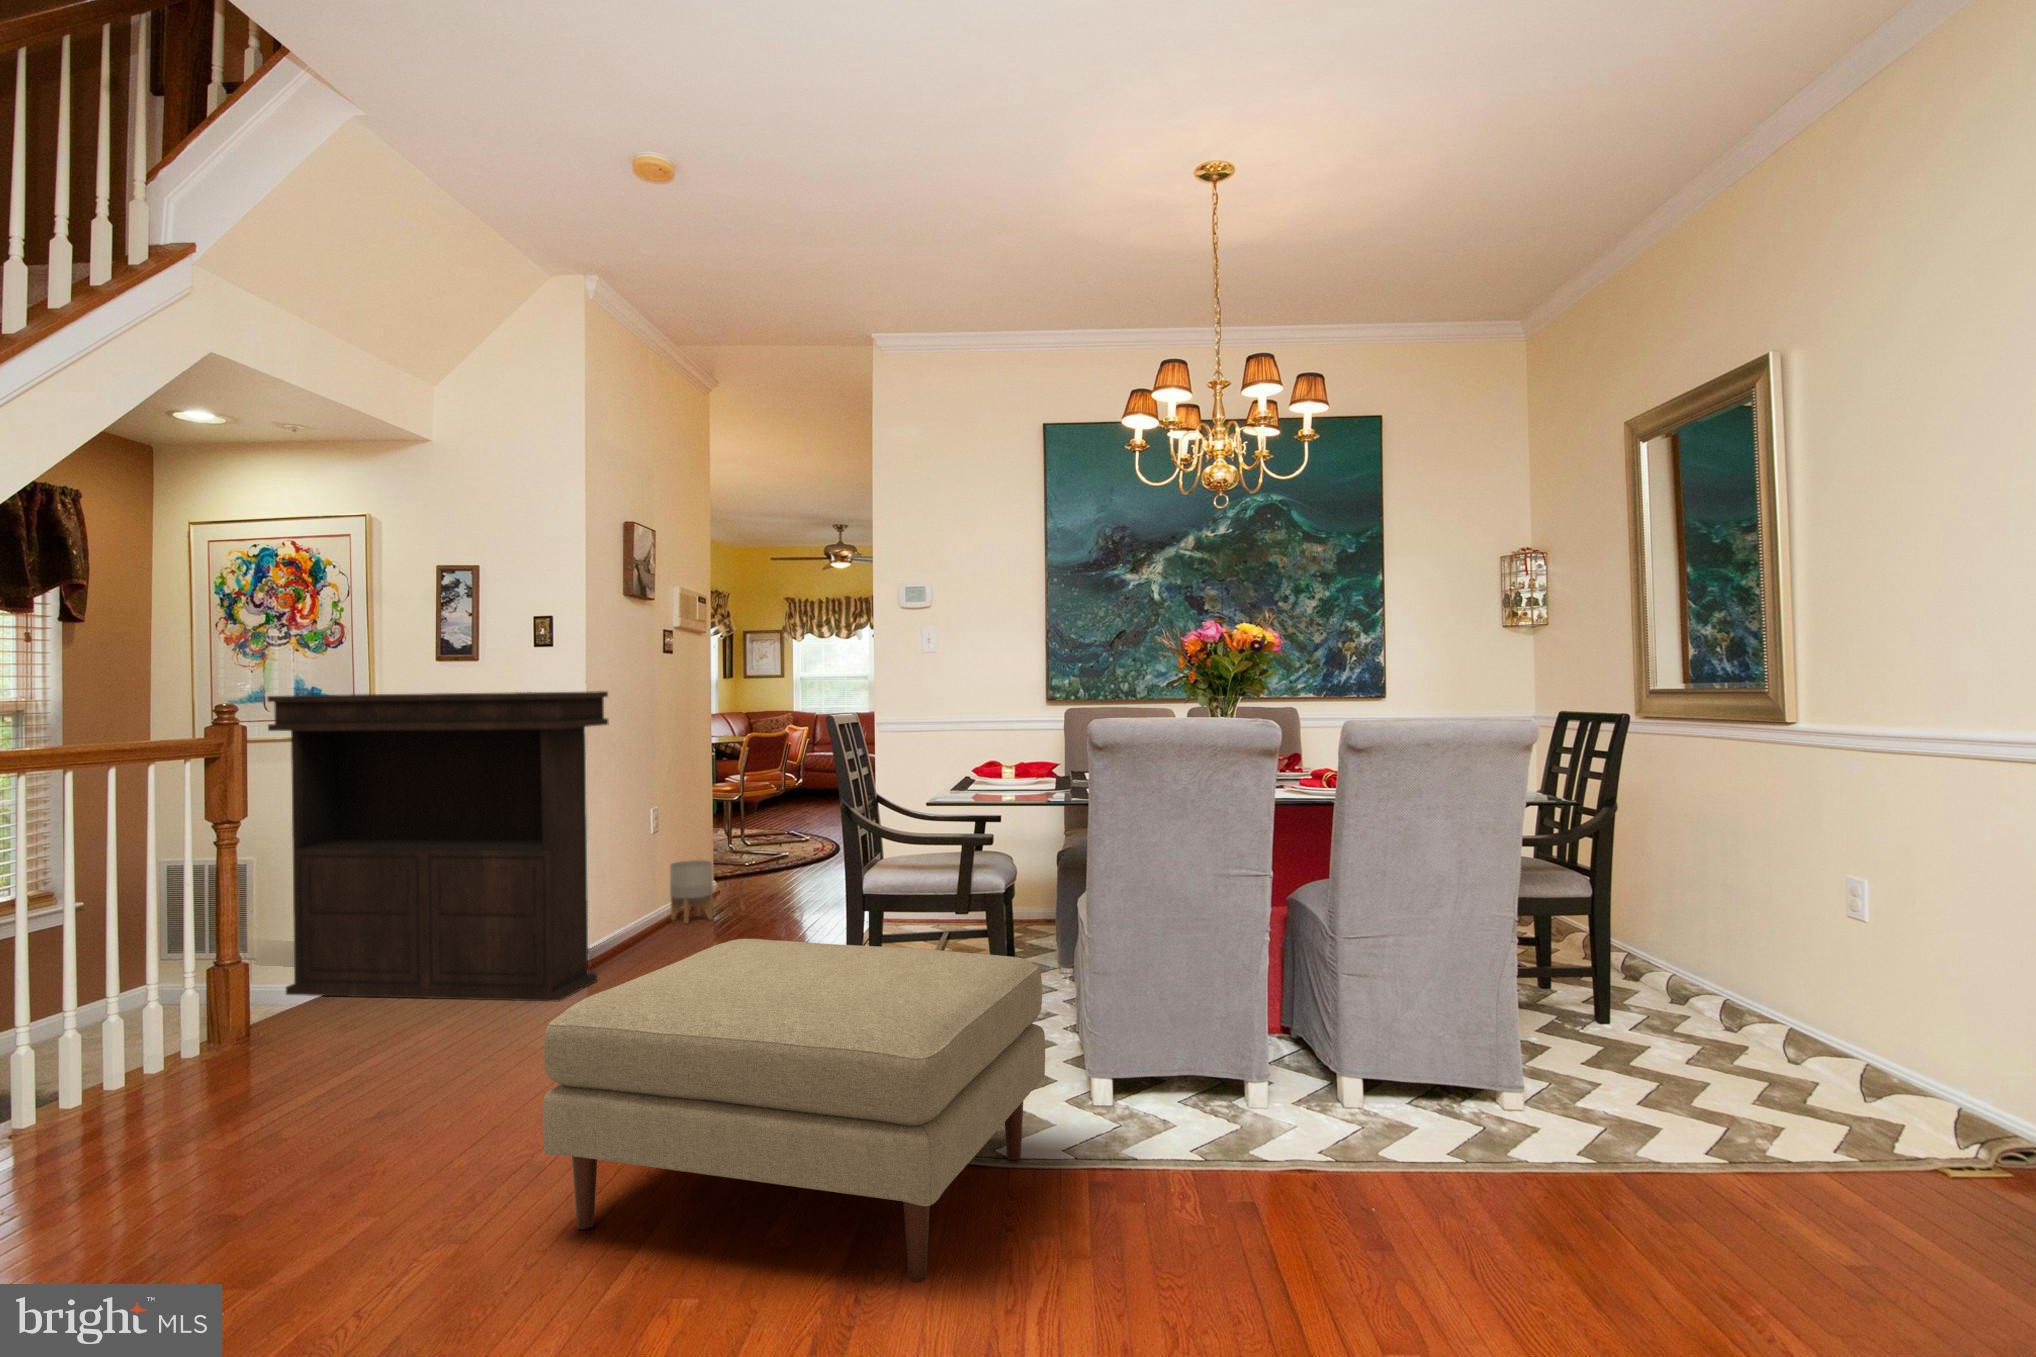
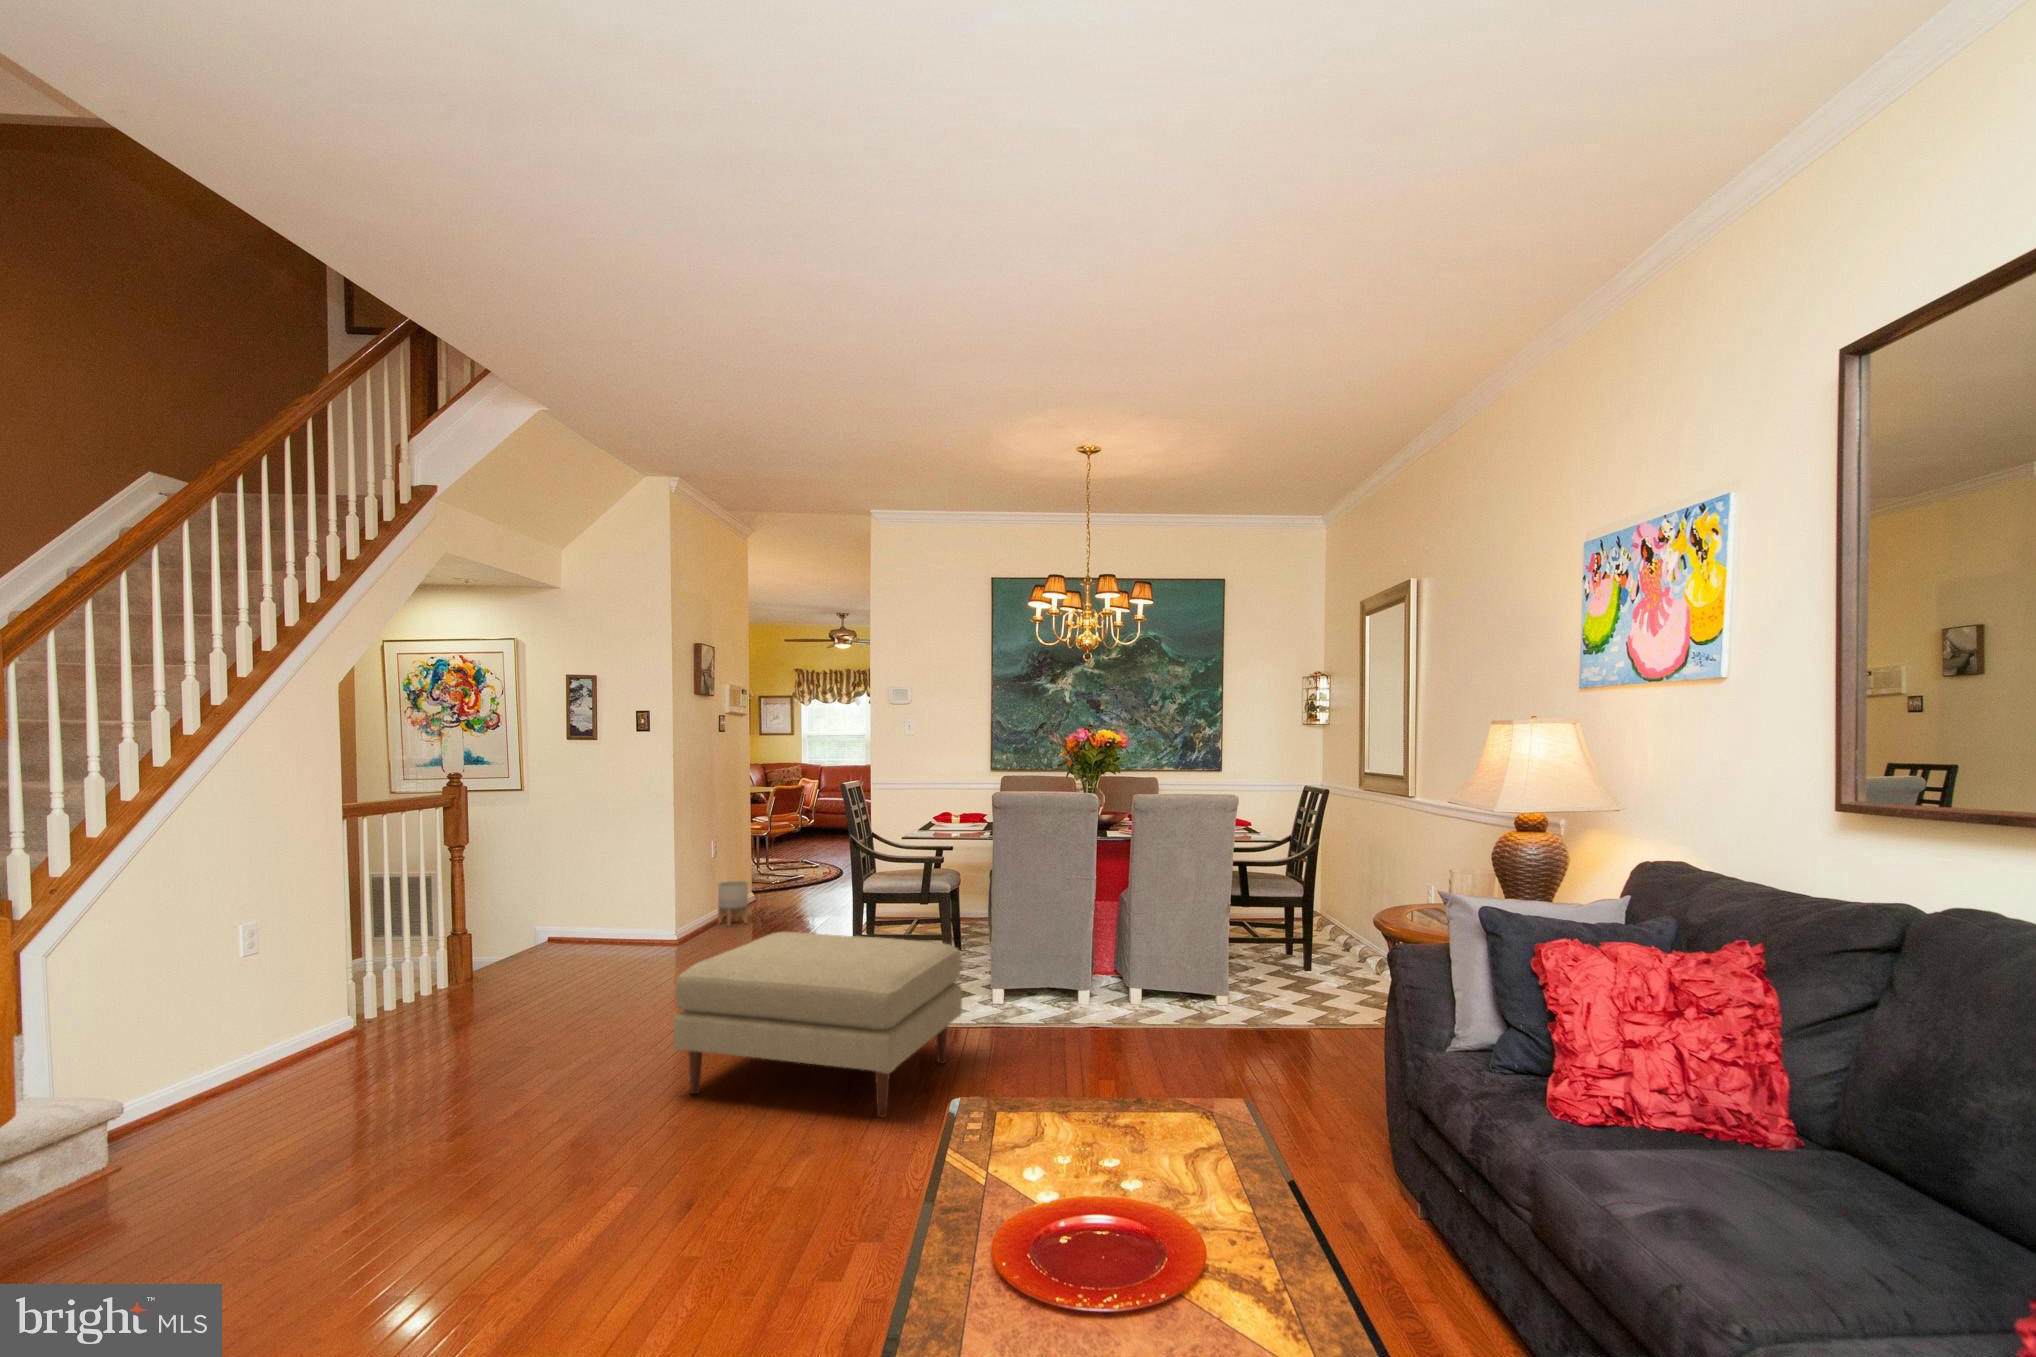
console table: present [267,691,609,1001] -> none [458,765,687,976]

